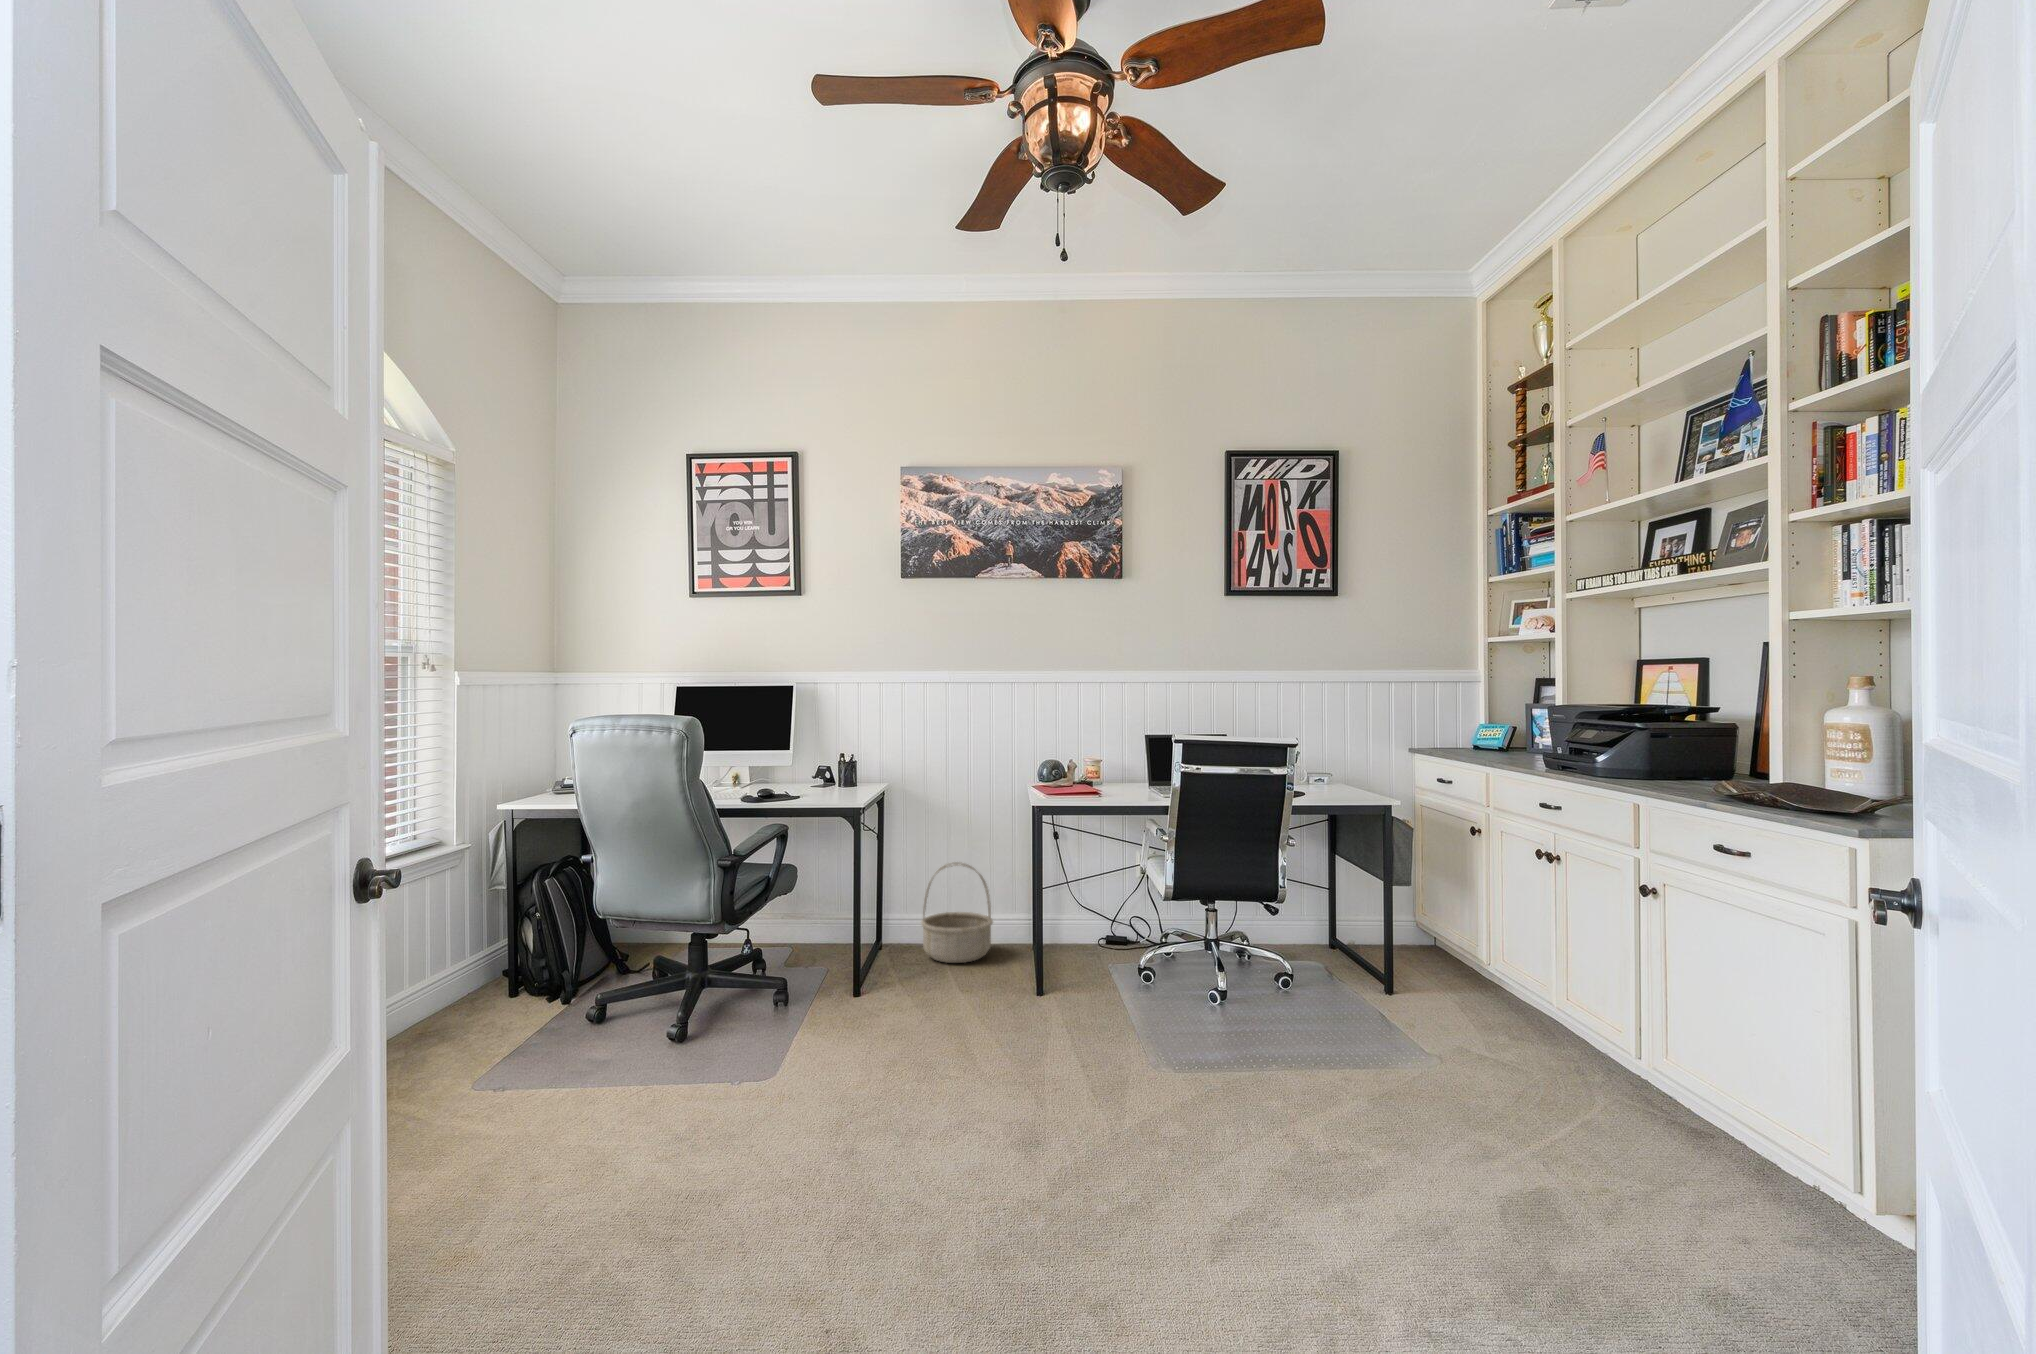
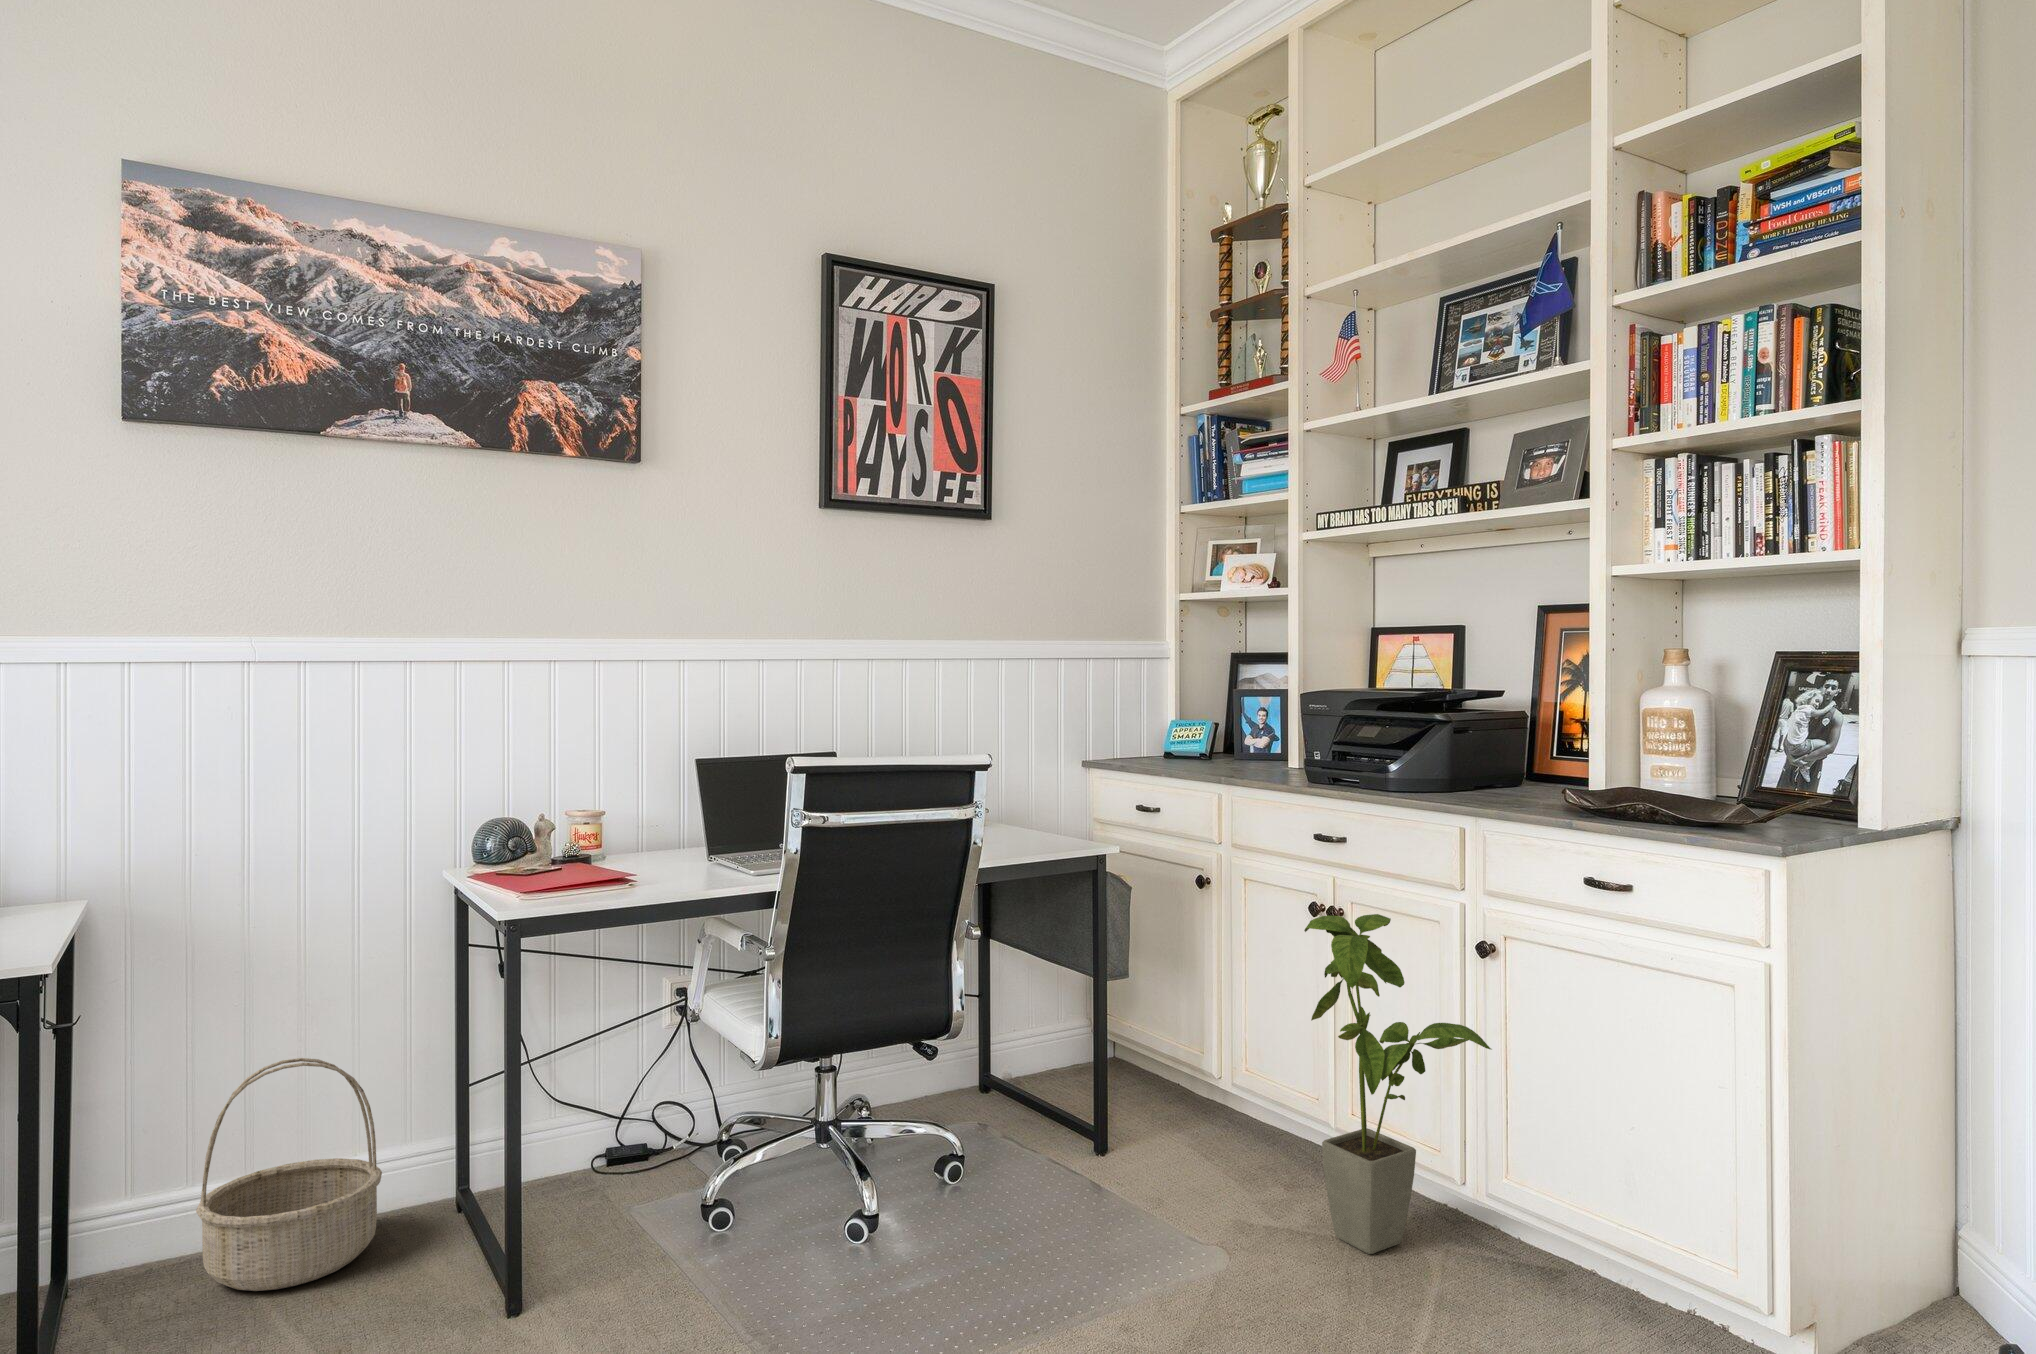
house plant: none [1477,849,1606,1073] -> present [1304,914,1491,1254]

